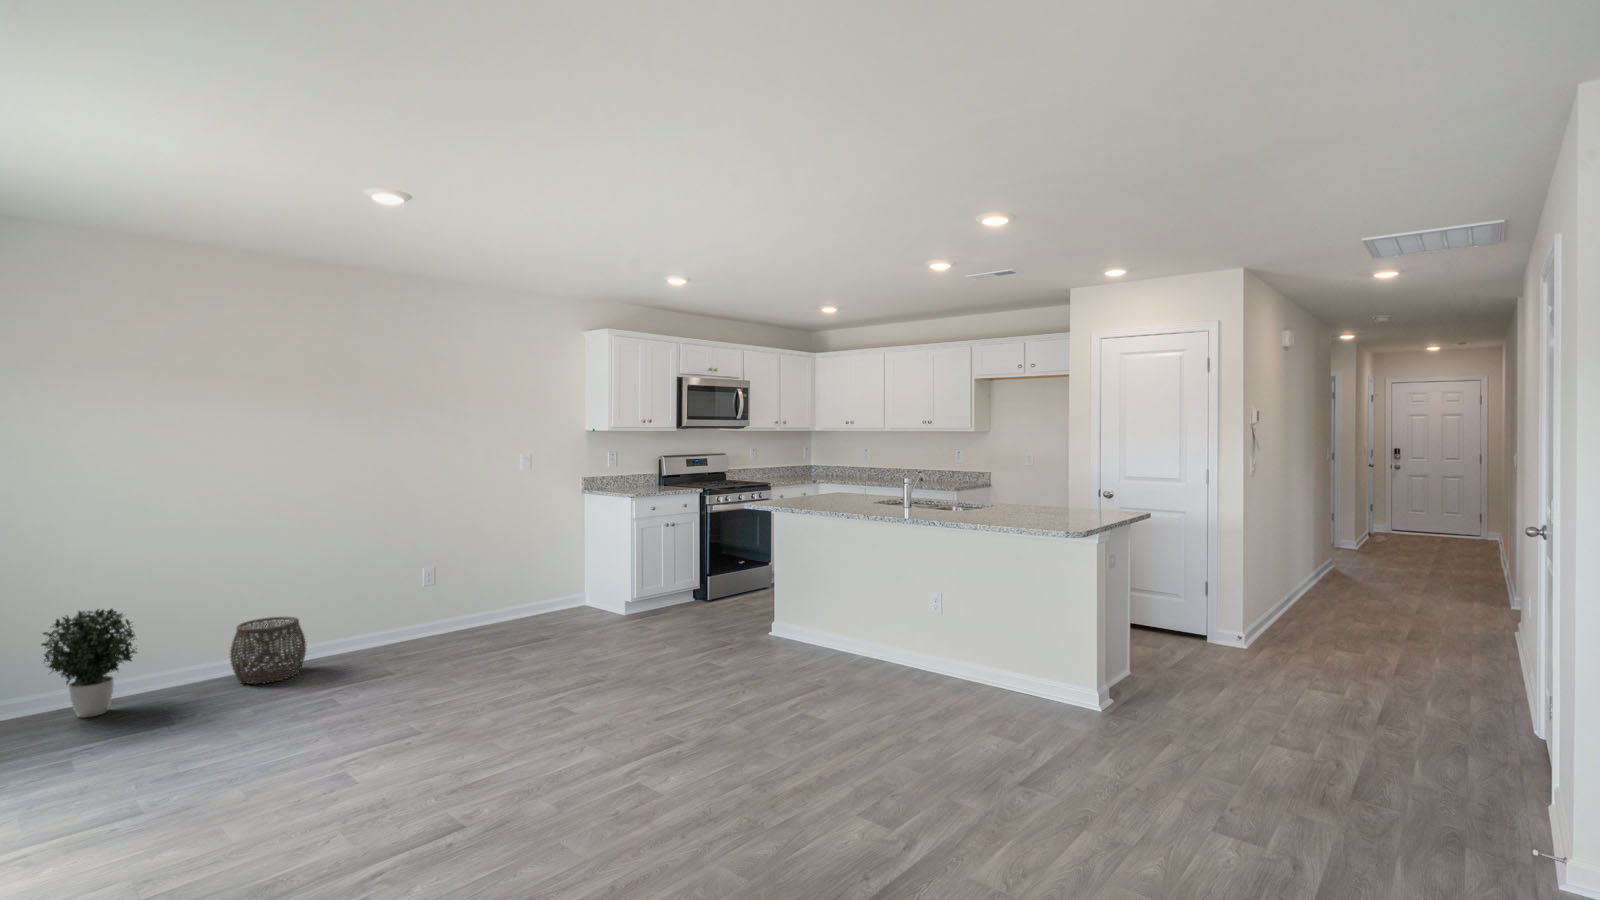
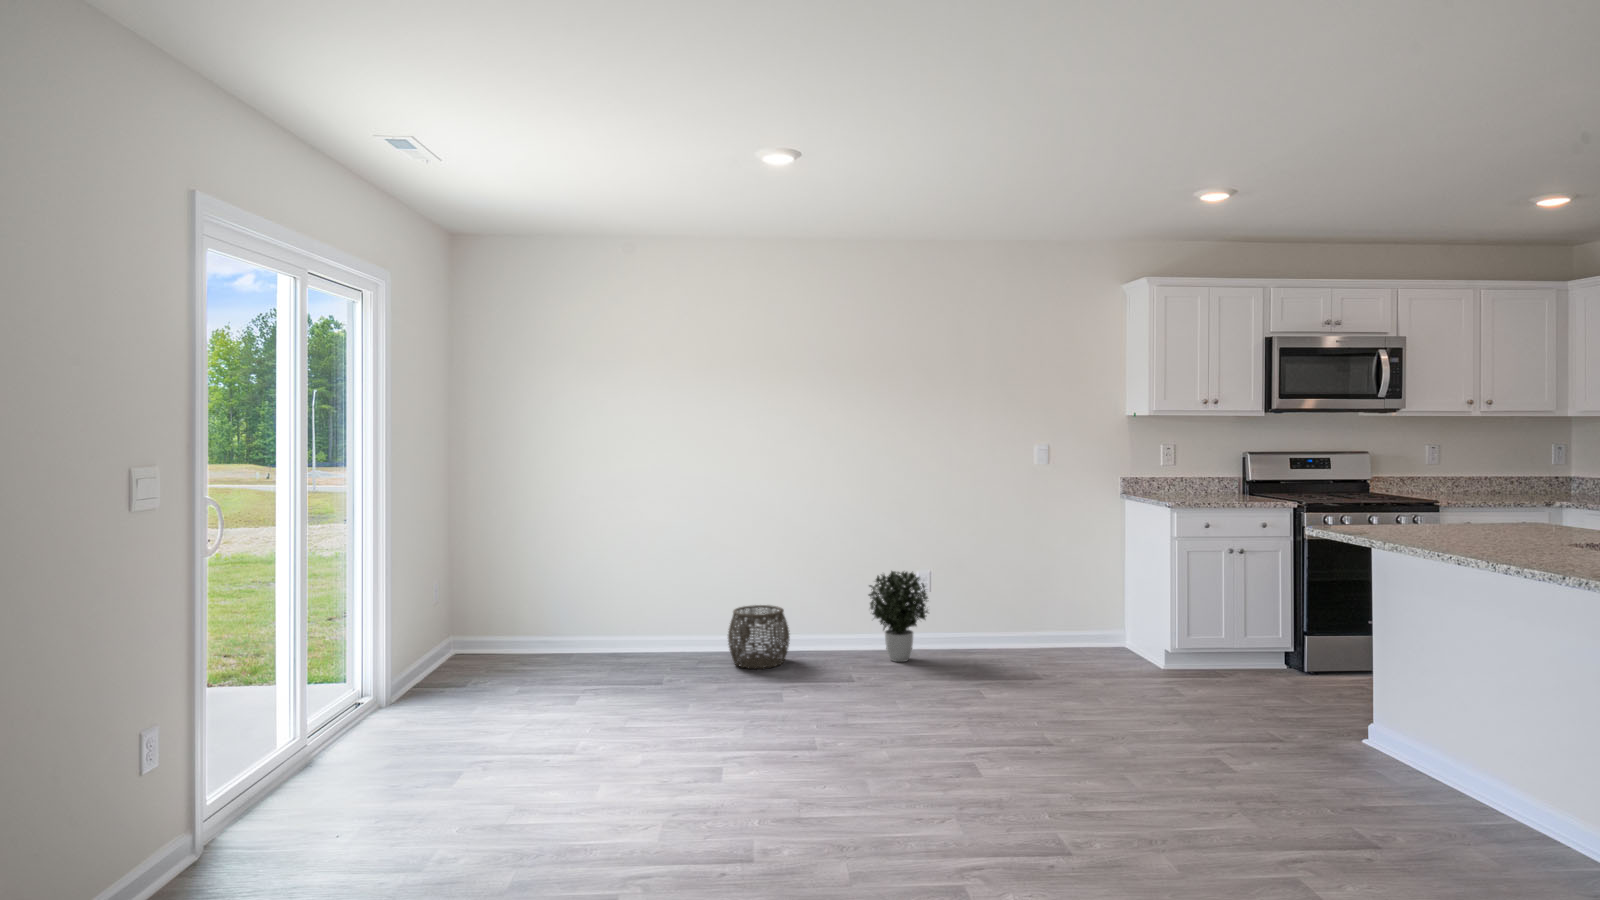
potted plant: present [42,609,136,717] -> present [869,571,928,662]

